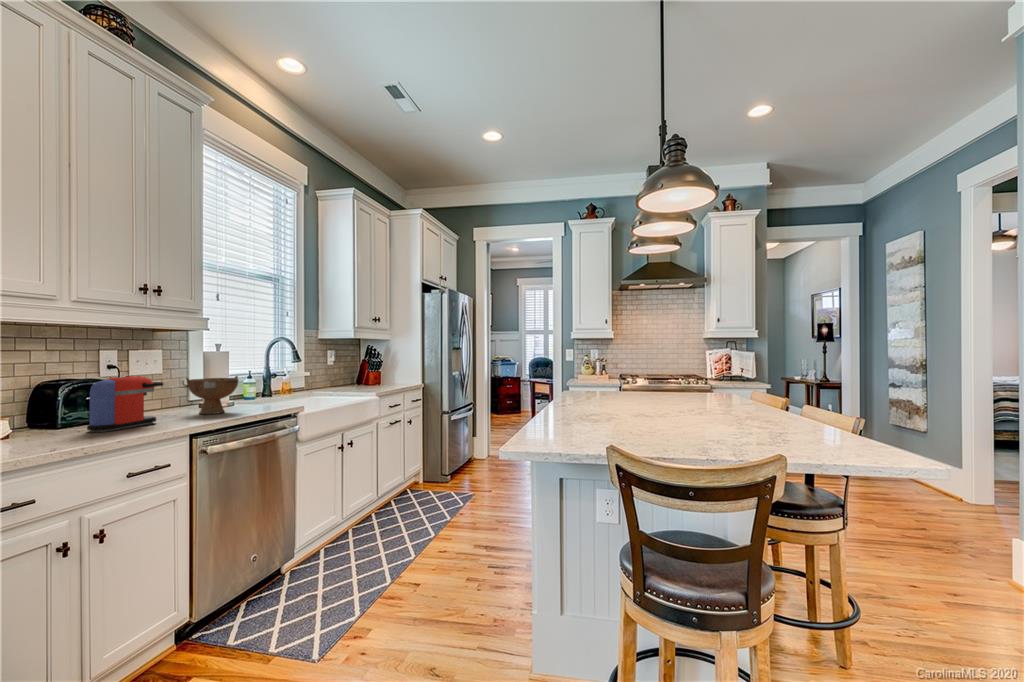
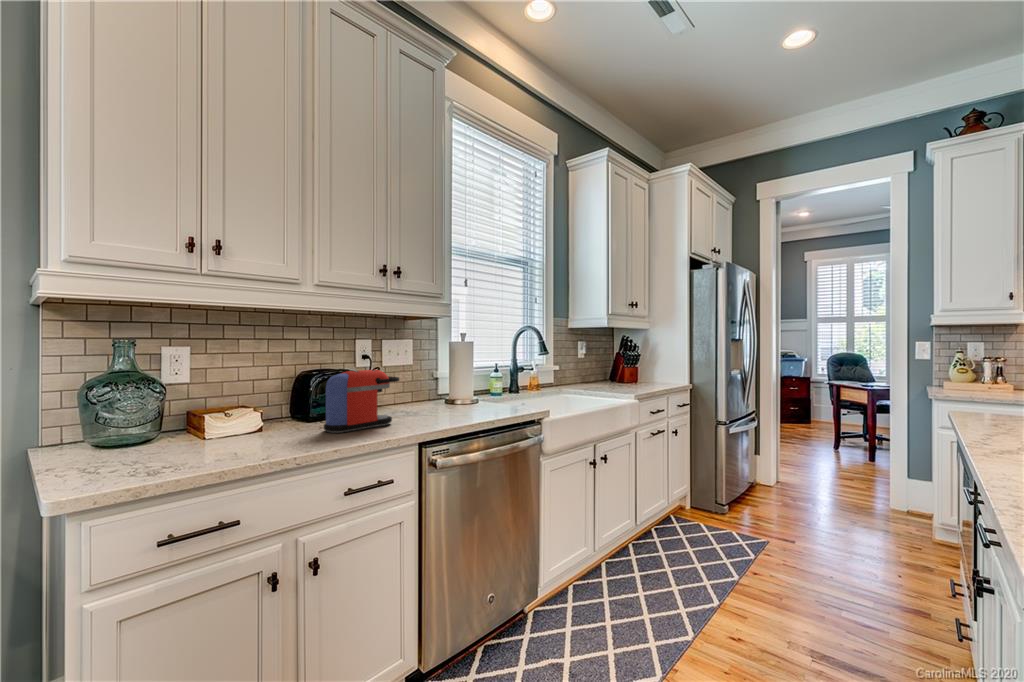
bowl: present [186,376,239,414] -> none [426,371,478,415]

